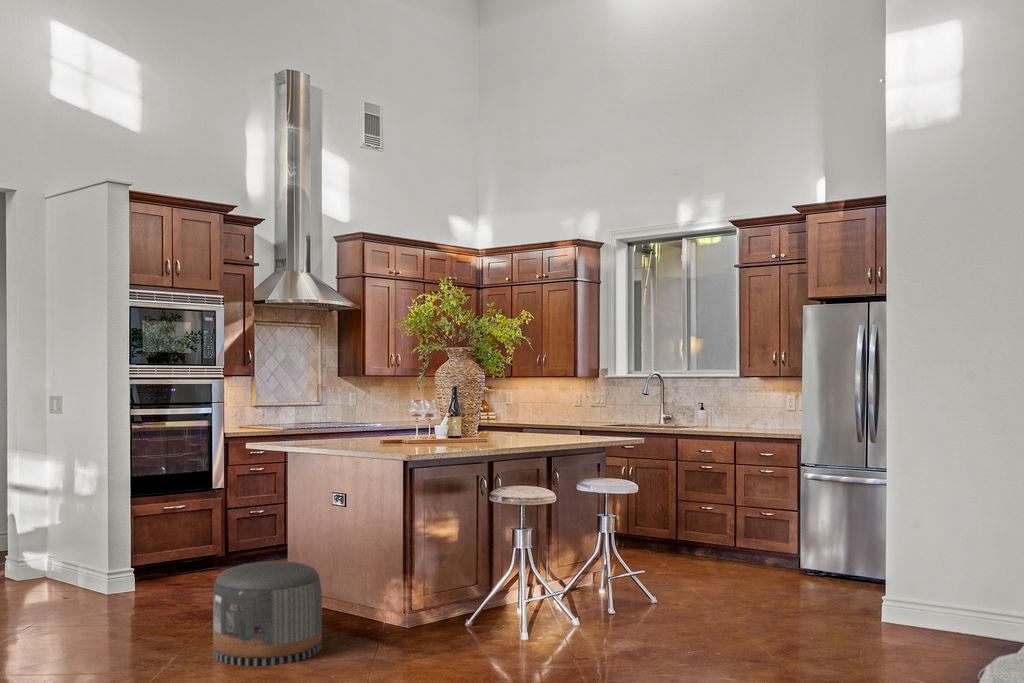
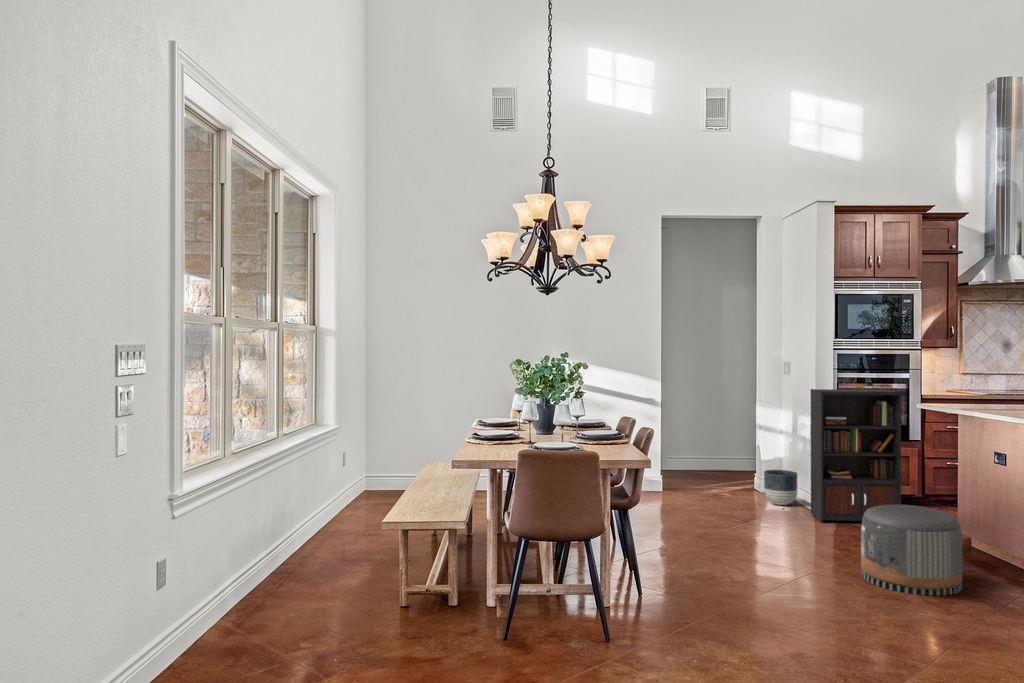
bookcase: none [105,428,216,607] -> present [811,389,901,521]
planter: none [31,548,79,597] -> present [764,470,798,505]

